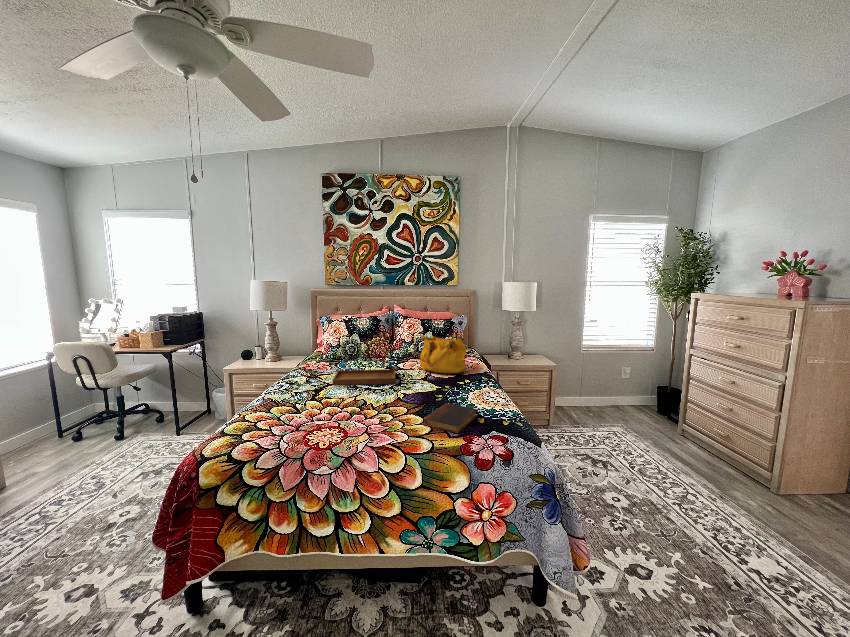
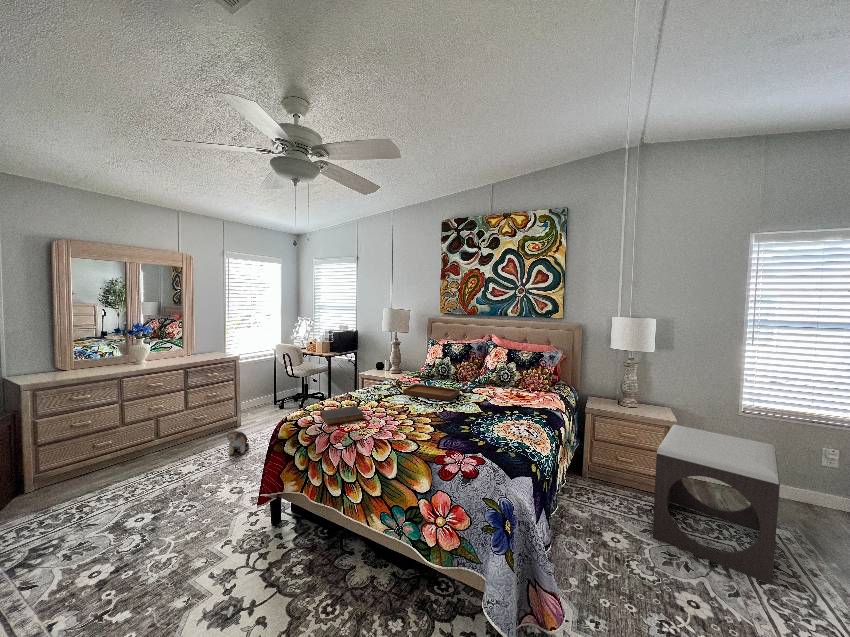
handbag: present [420,335,466,374] -> none [486,362,528,403]
footstool: none [565,371,666,476] -> present [652,425,780,585]
book: present [424,403,477,433] -> present [320,406,364,425]
plush toy: none [12,493,59,536] -> present [226,430,249,455]

